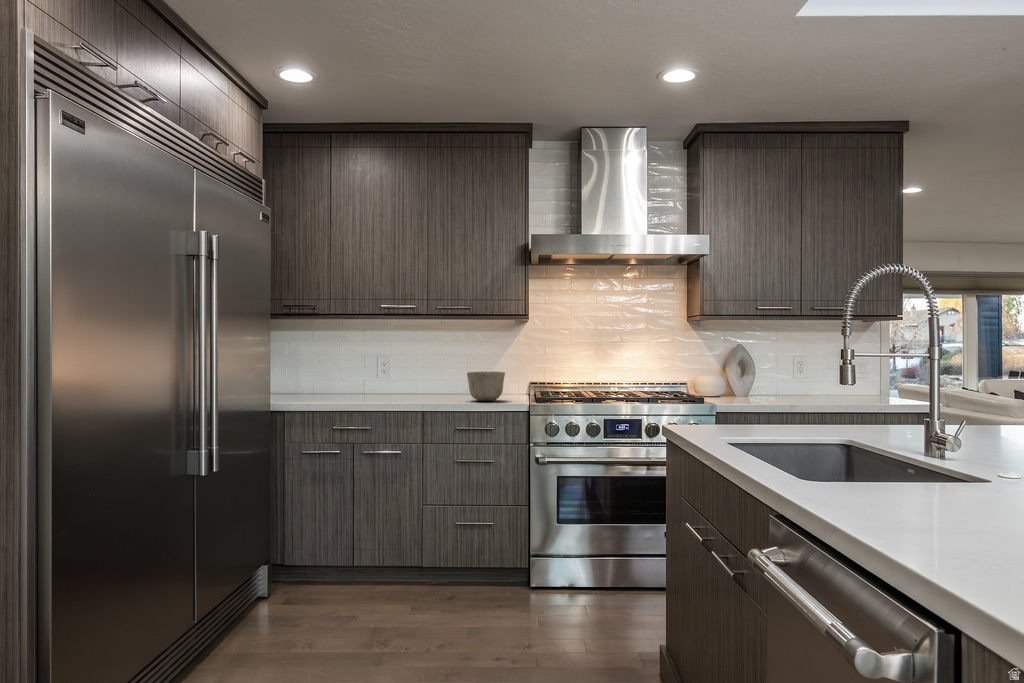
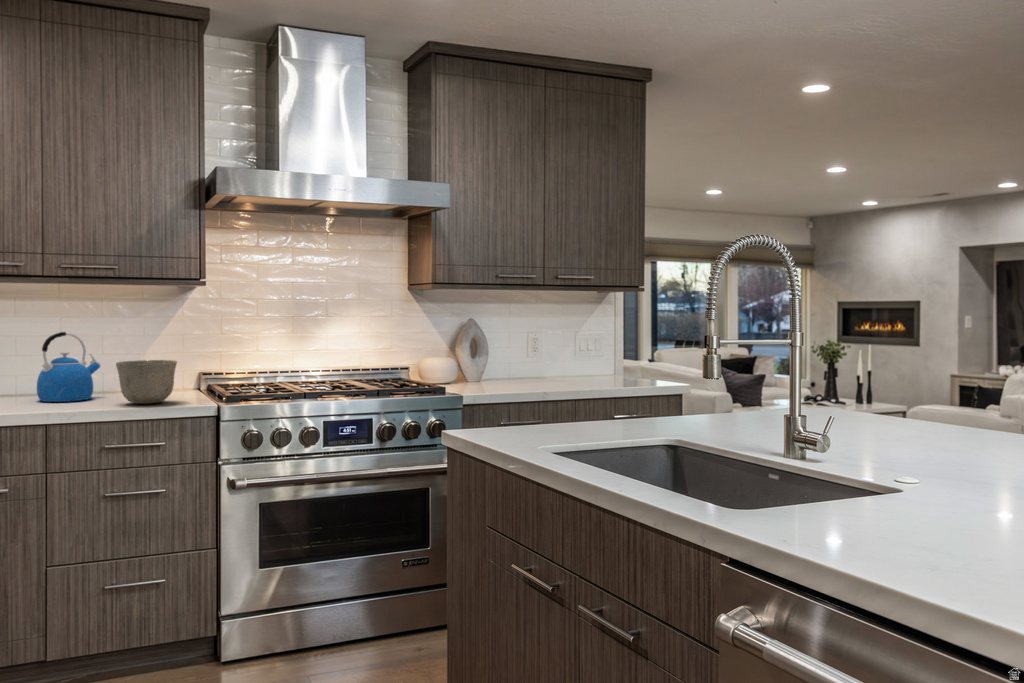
kettle: none [422,352,461,398] -> present [37,332,100,402]

